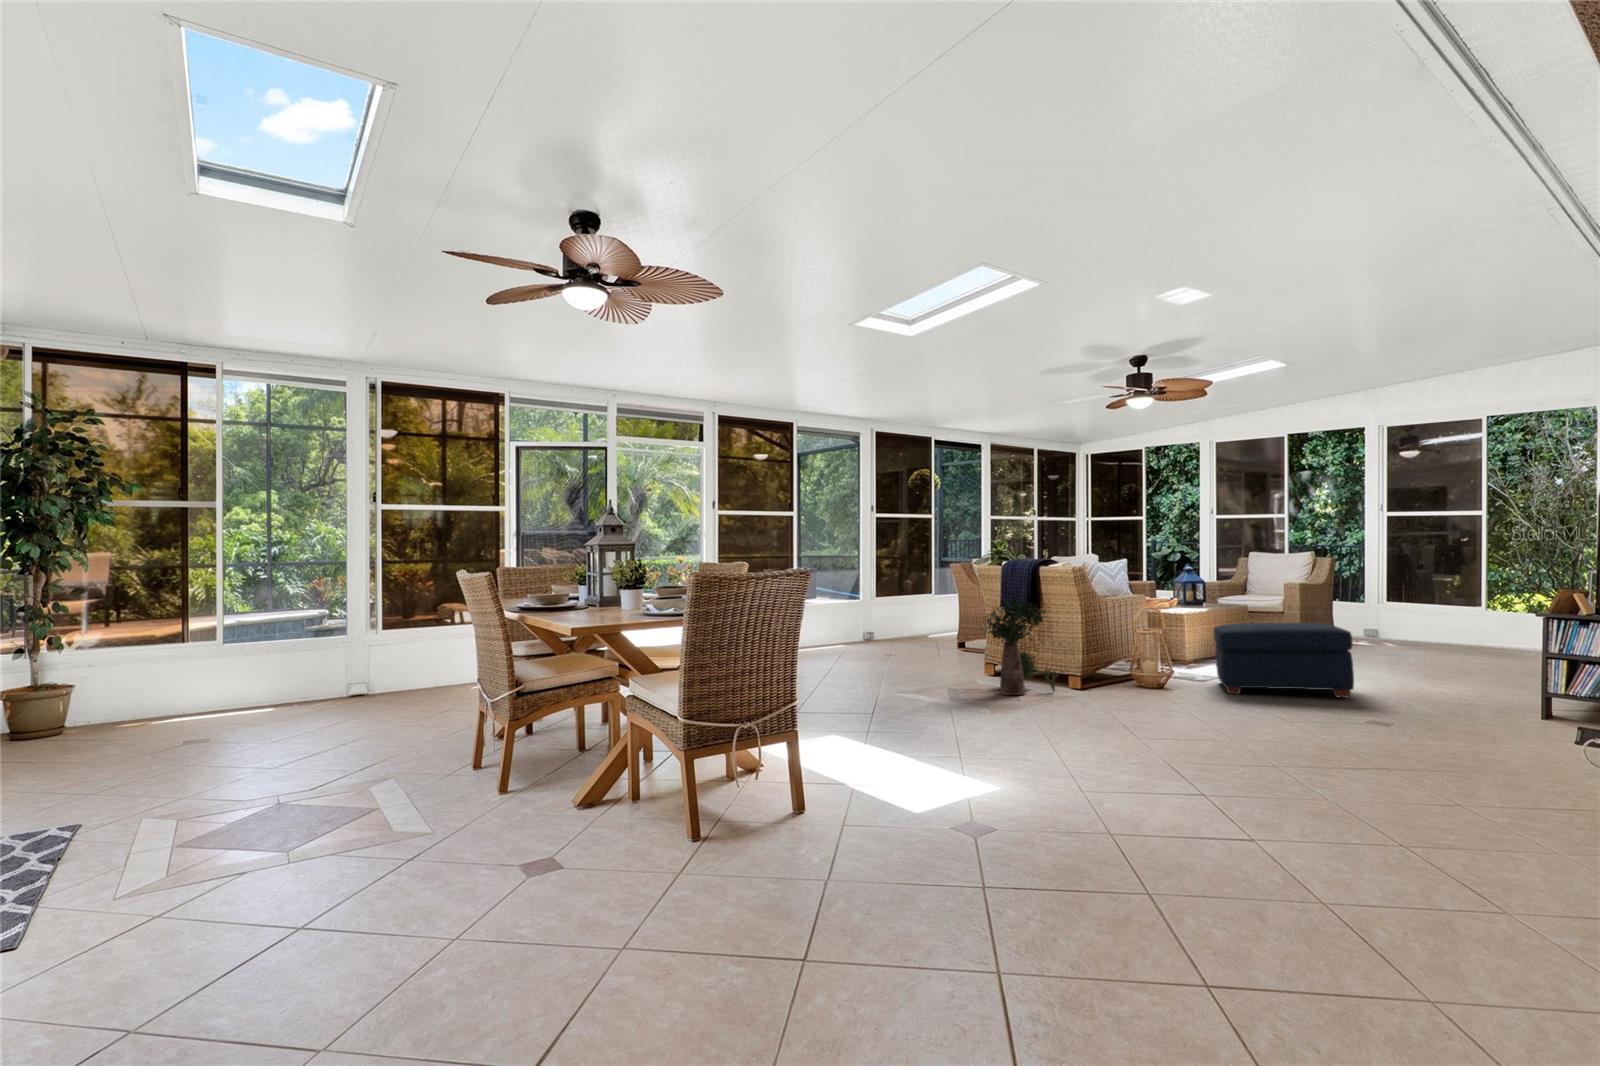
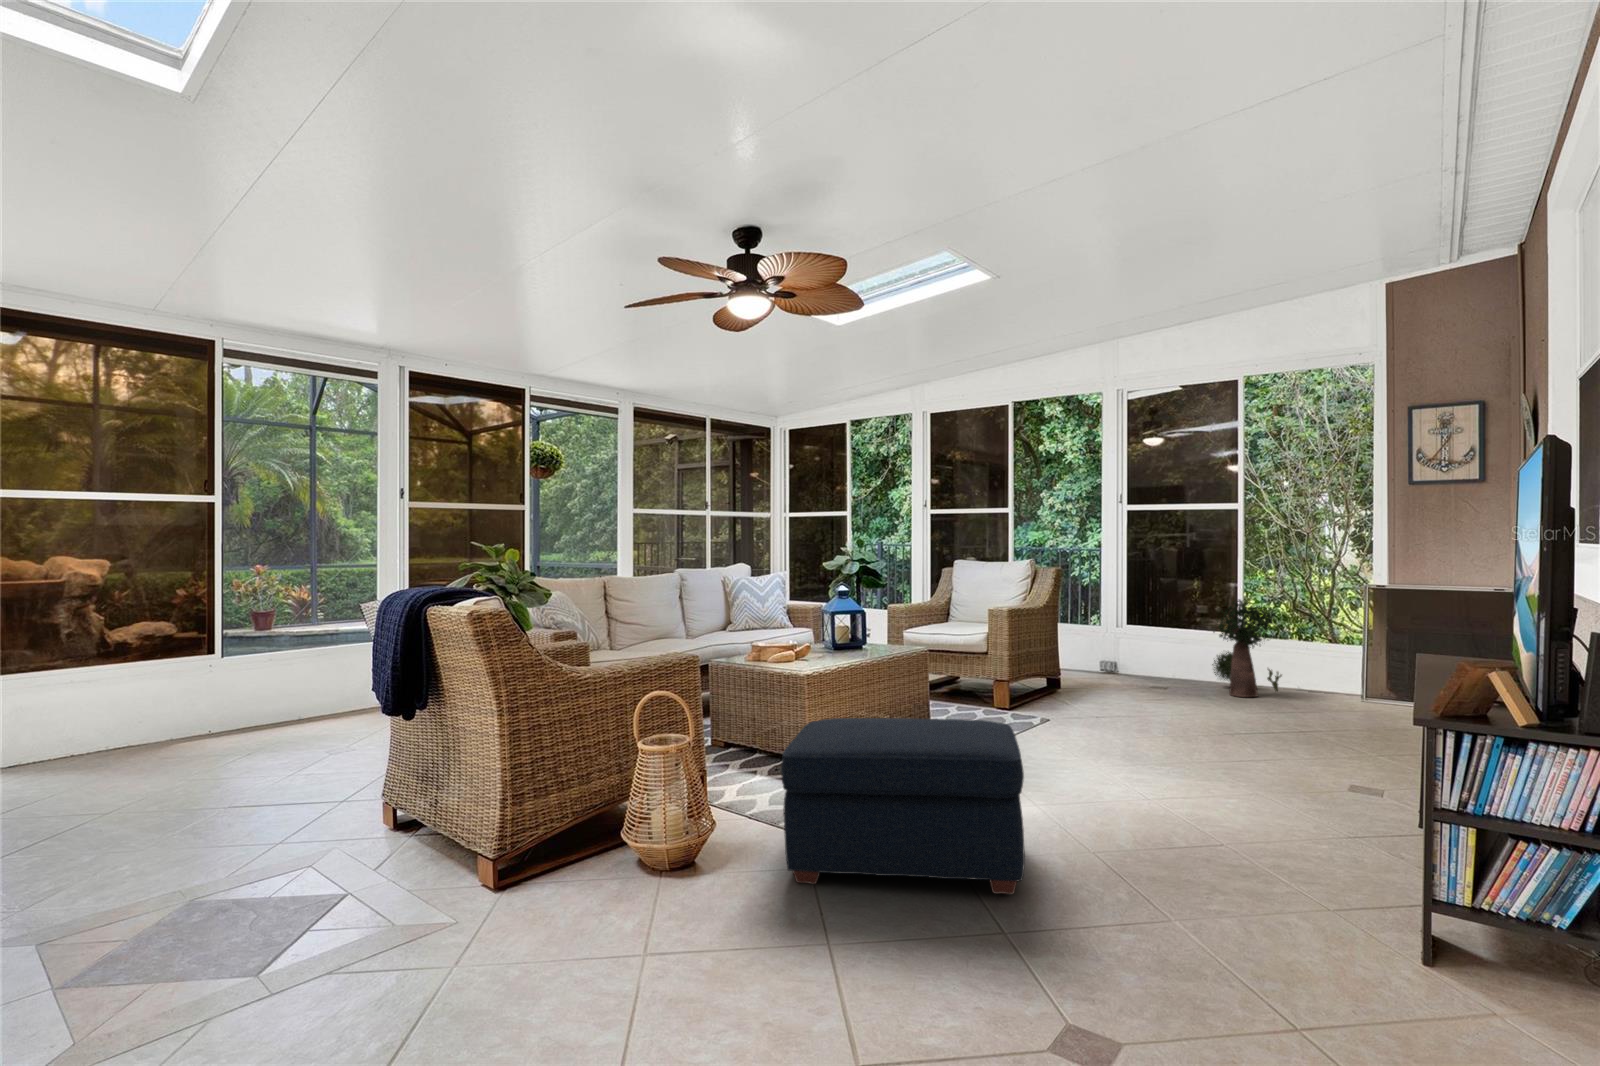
potted plant: present [981,598,1058,695] -> present [1212,599,1282,697]

